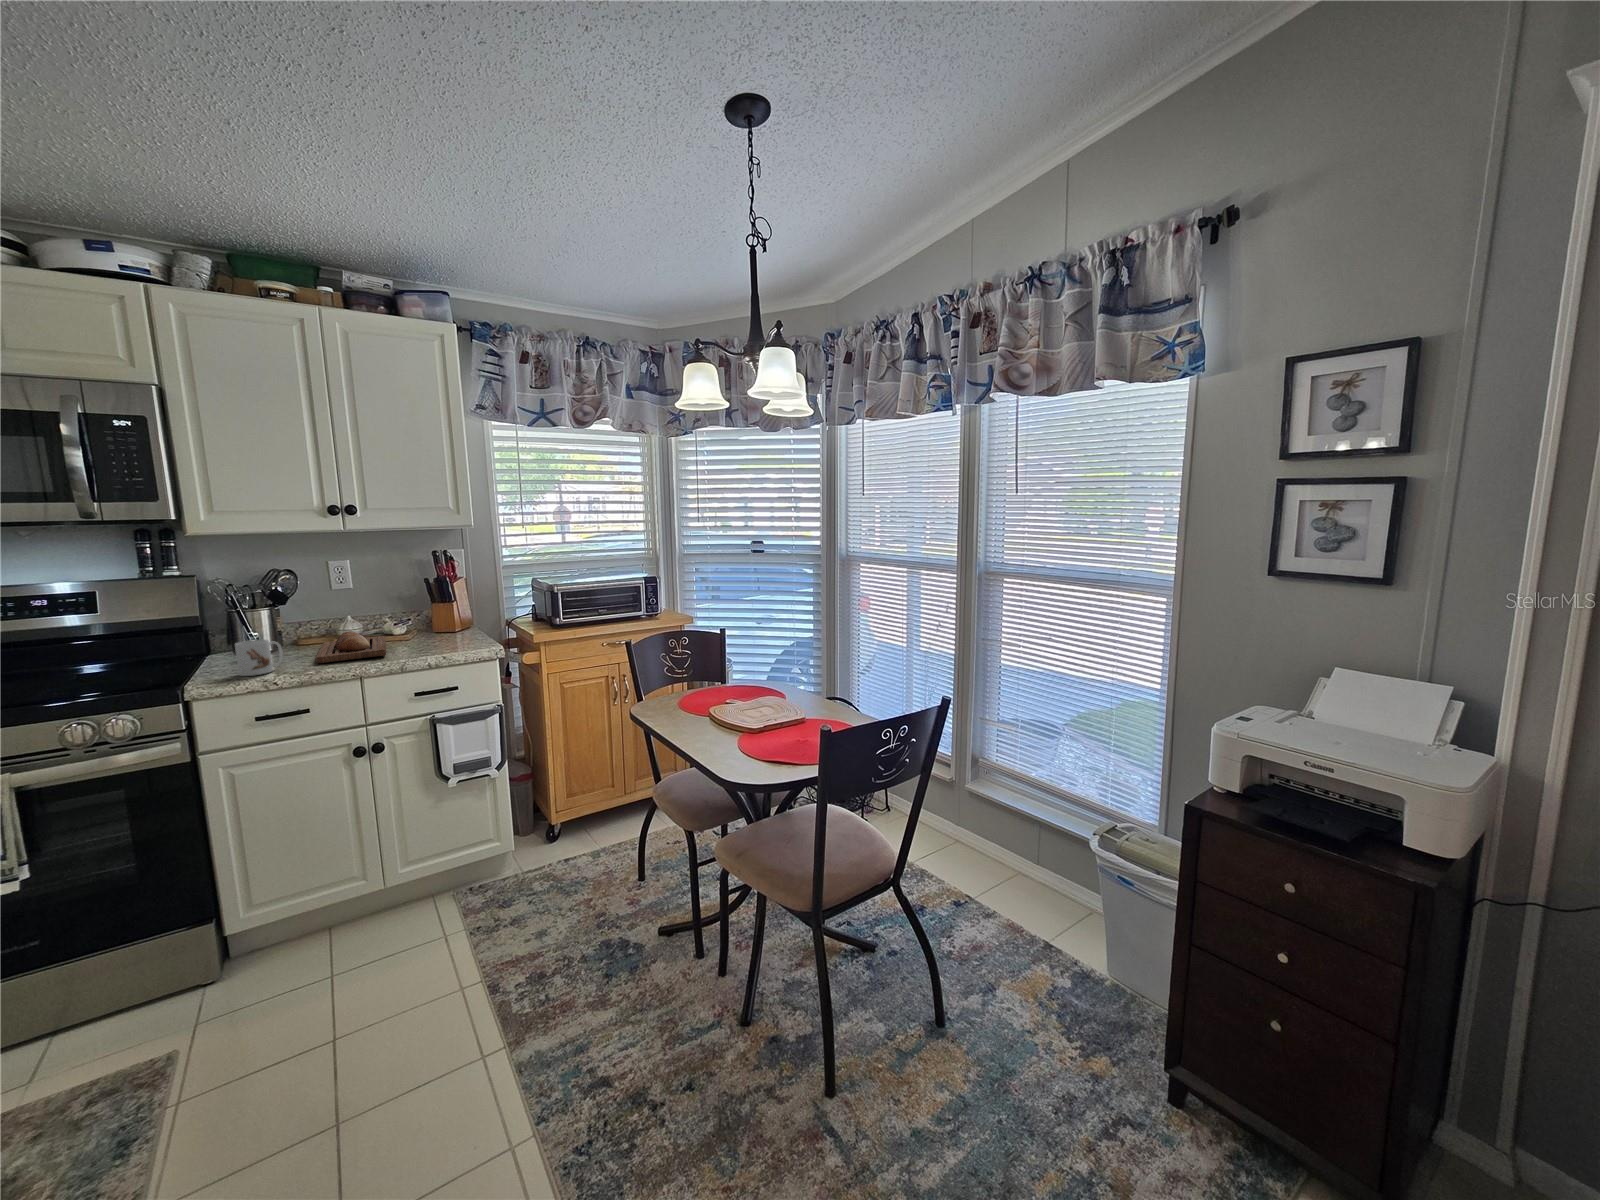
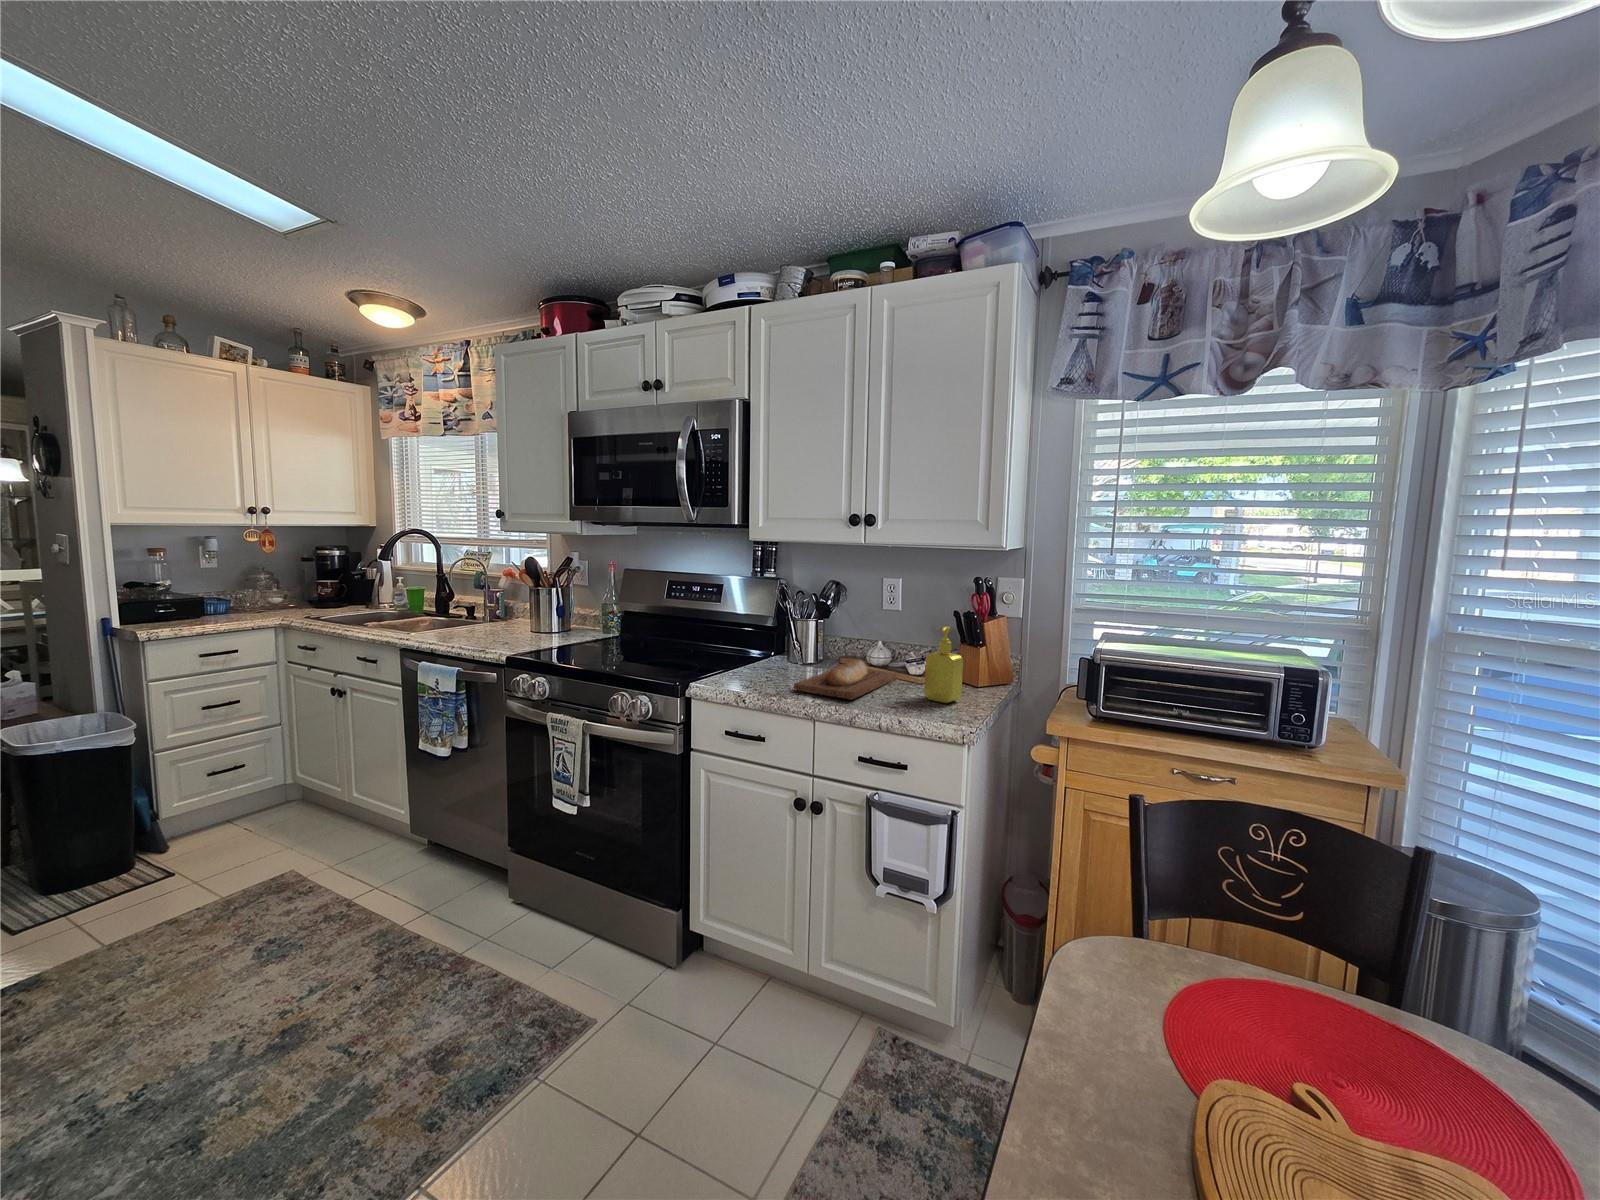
soap dispenser: none [430,587,461,644] -> present [924,626,963,703]
mug: present [235,640,283,676] -> none [730,652,770,689]

